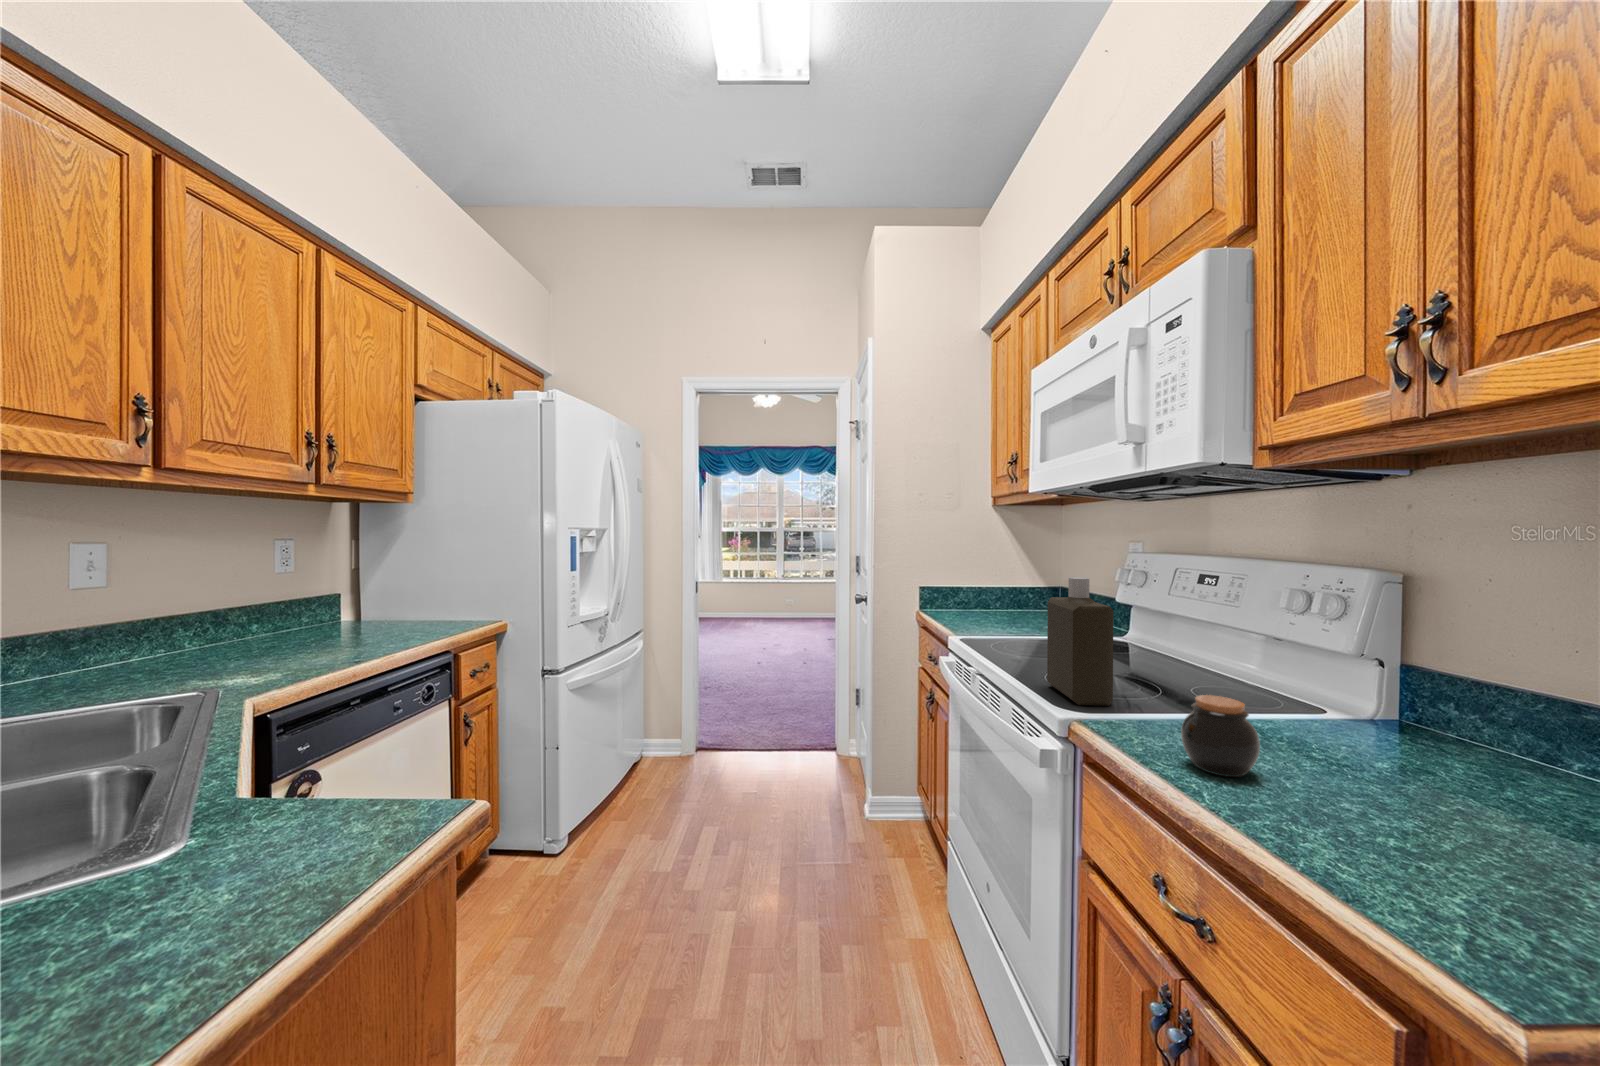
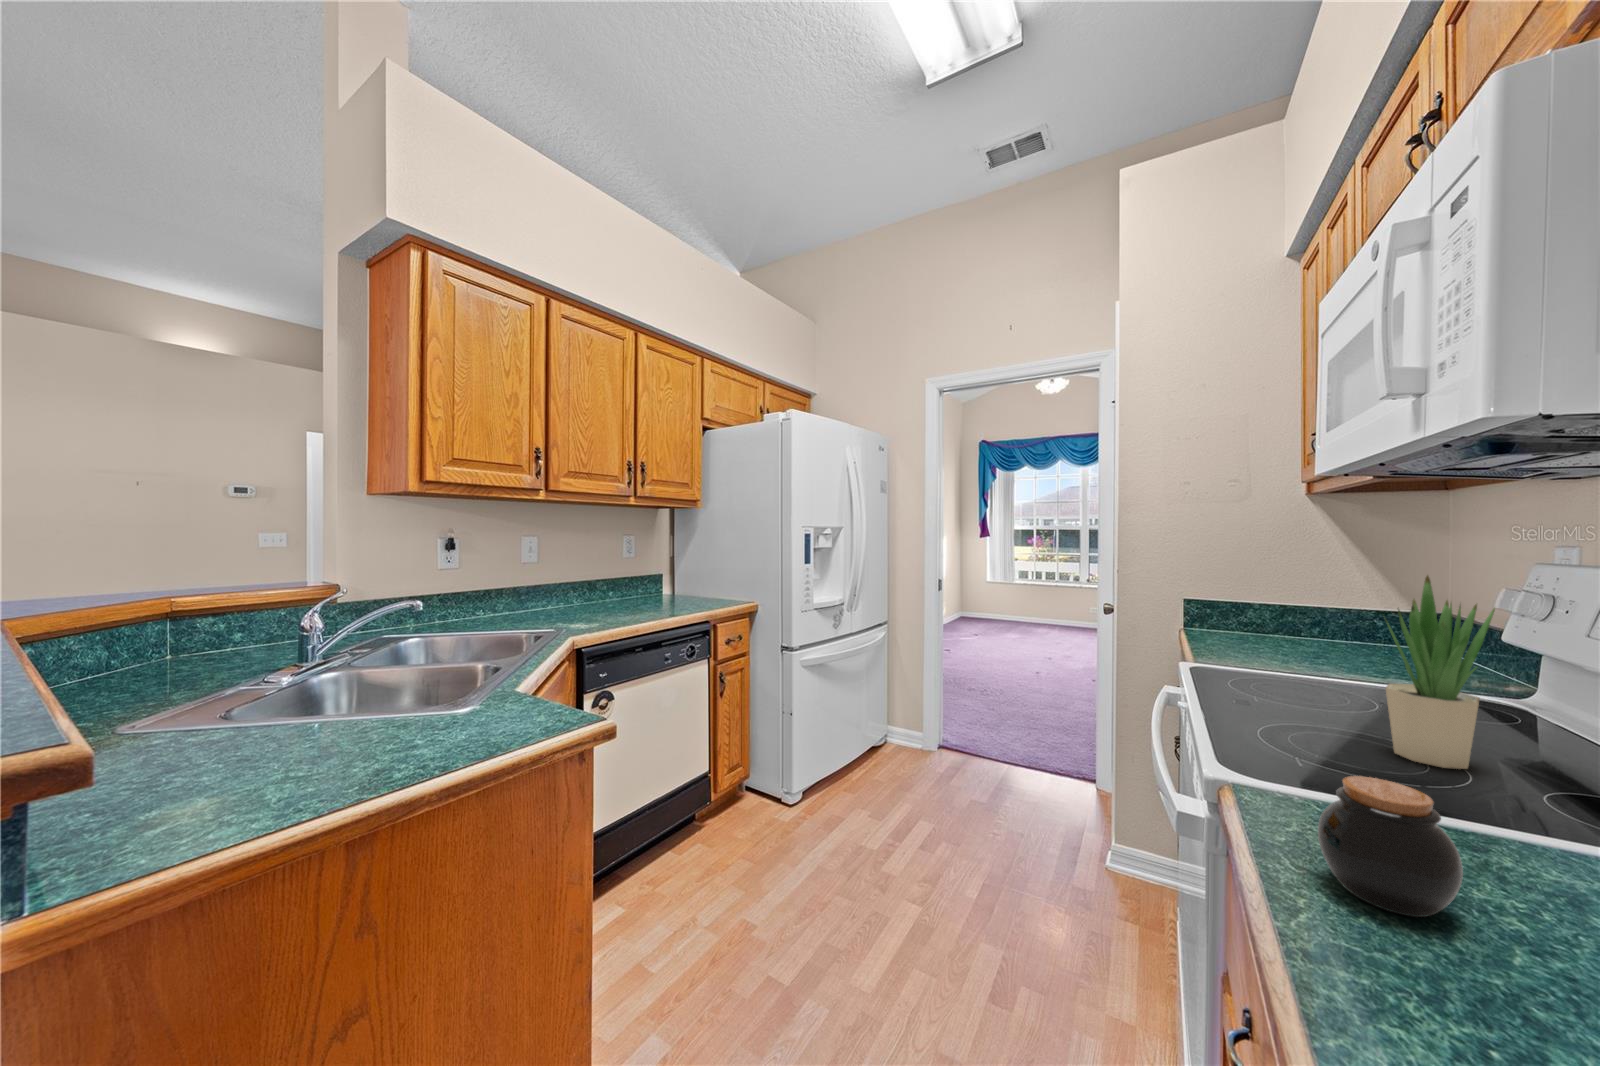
potted plant: none [1111,562,1164,686] -> present [1385,575,1495,769]
bottle: present [1047,577,1114,706] -> none [1244,591,1325,777]

